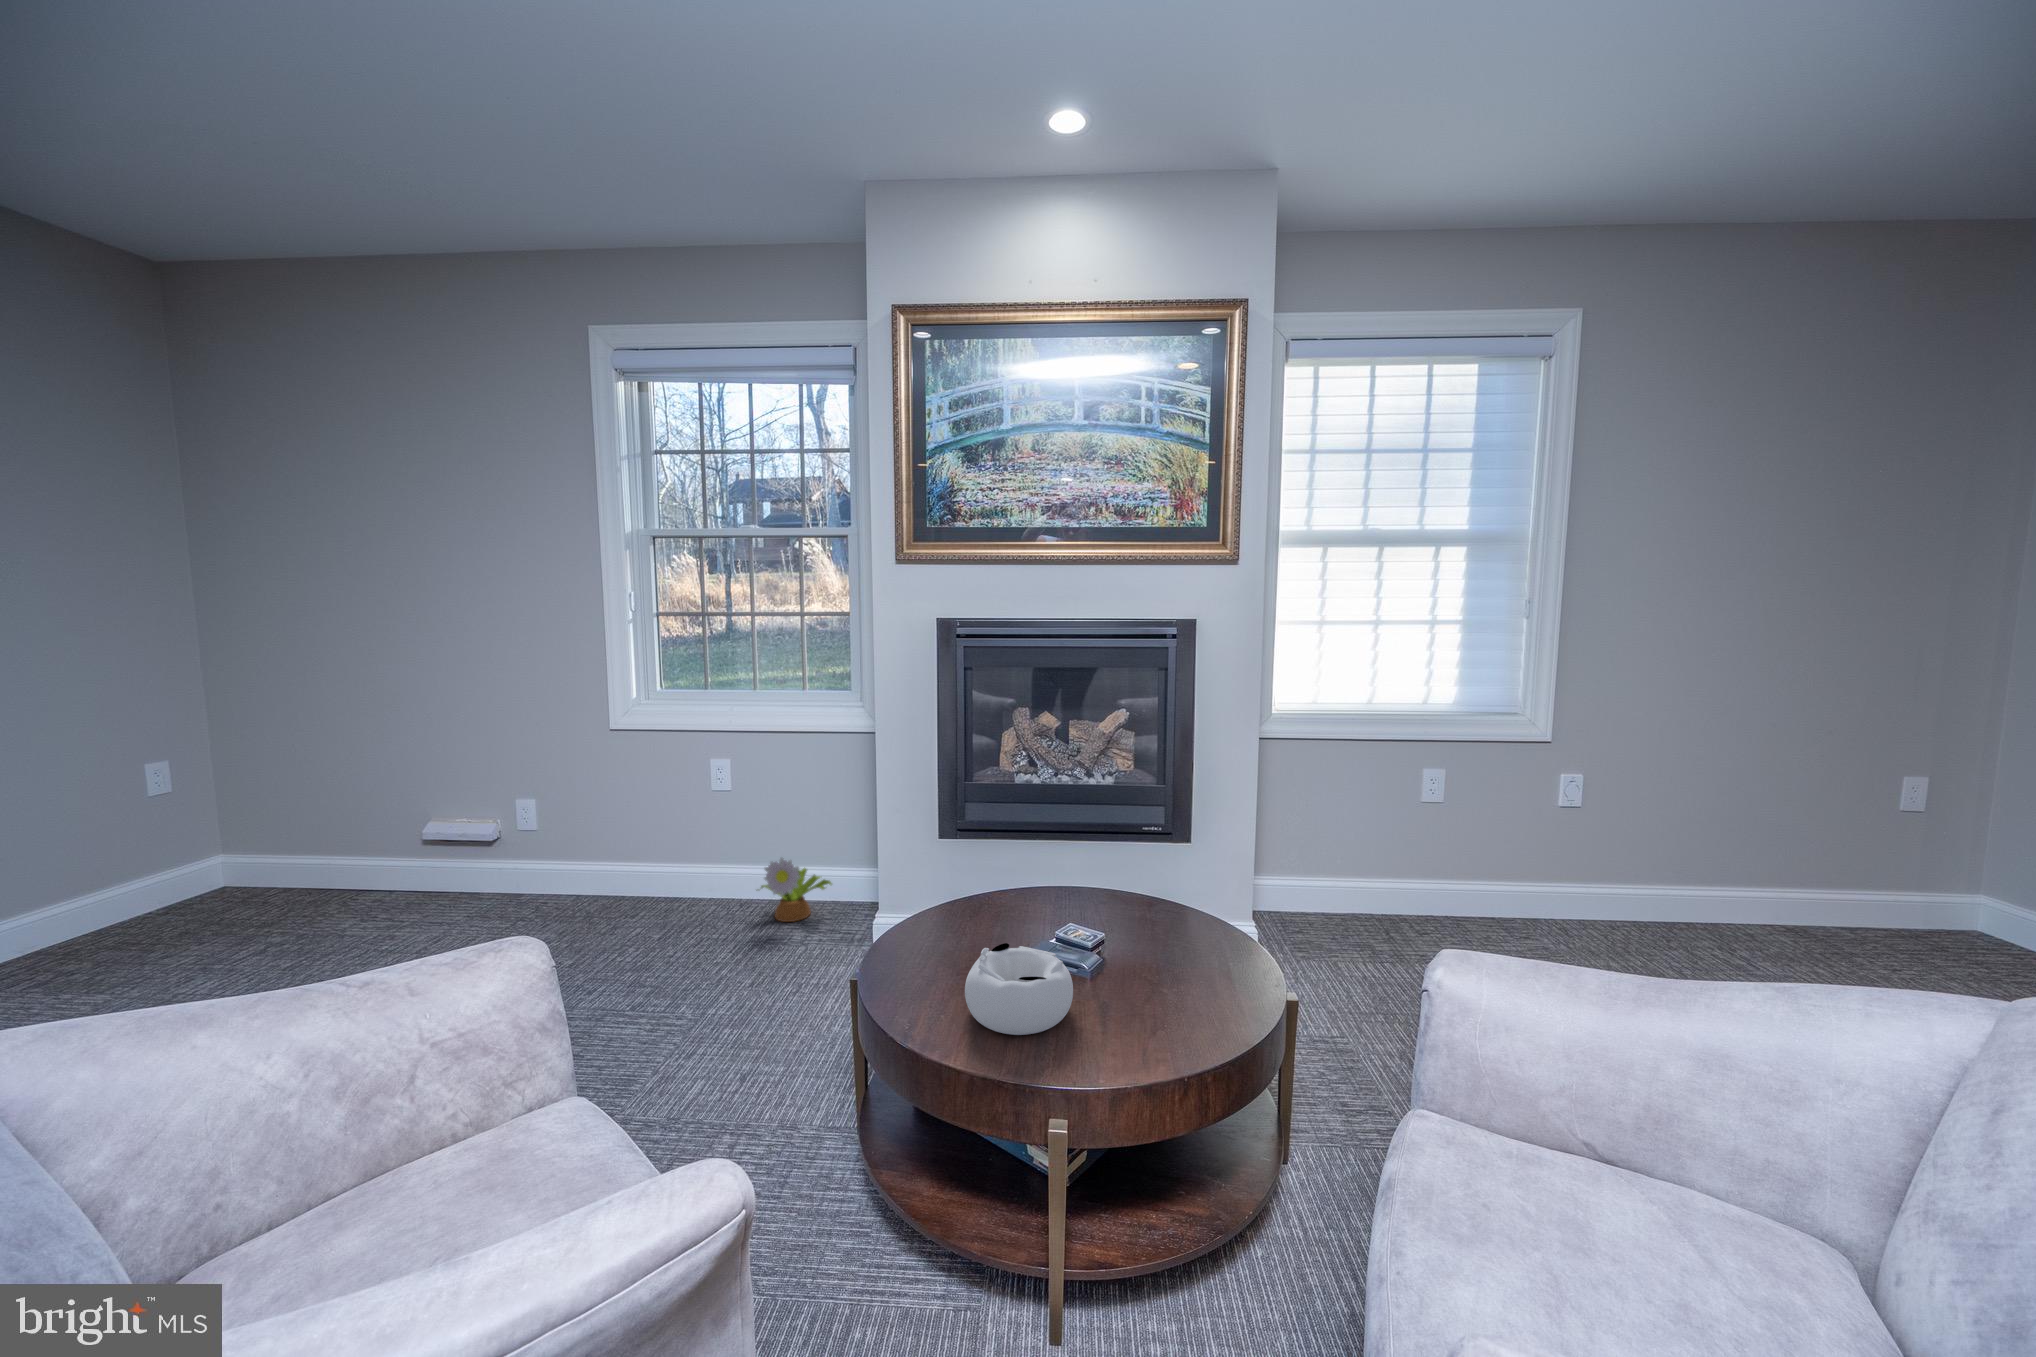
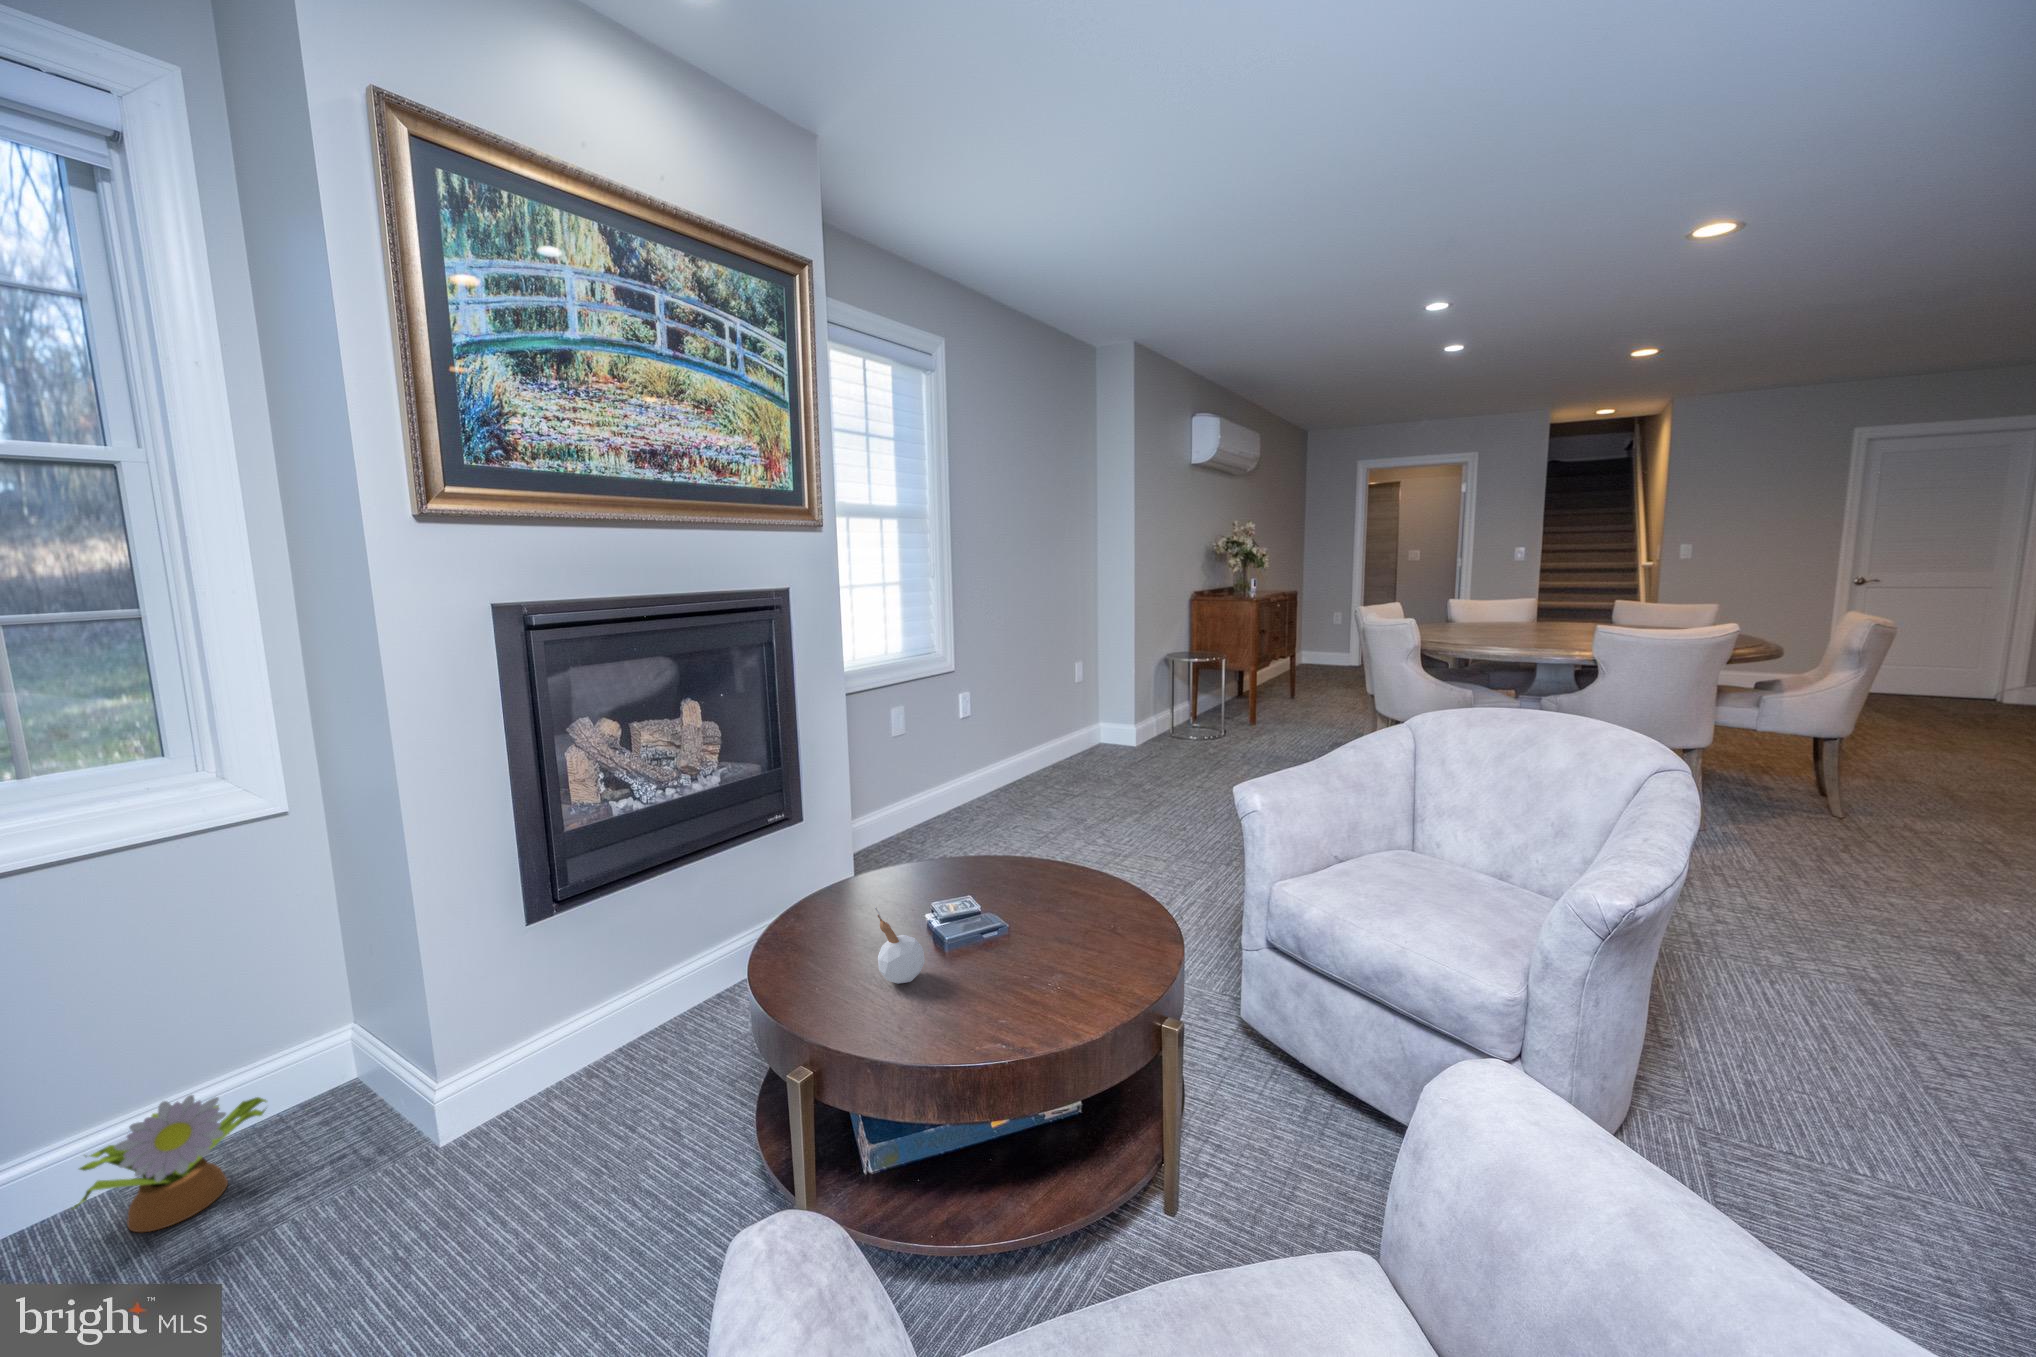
candle: none [905,889,944,963] -> present [875,907,925,984]
decorative bowl: present [965,943,1073,1035] -> none [996,889,1101,975]

